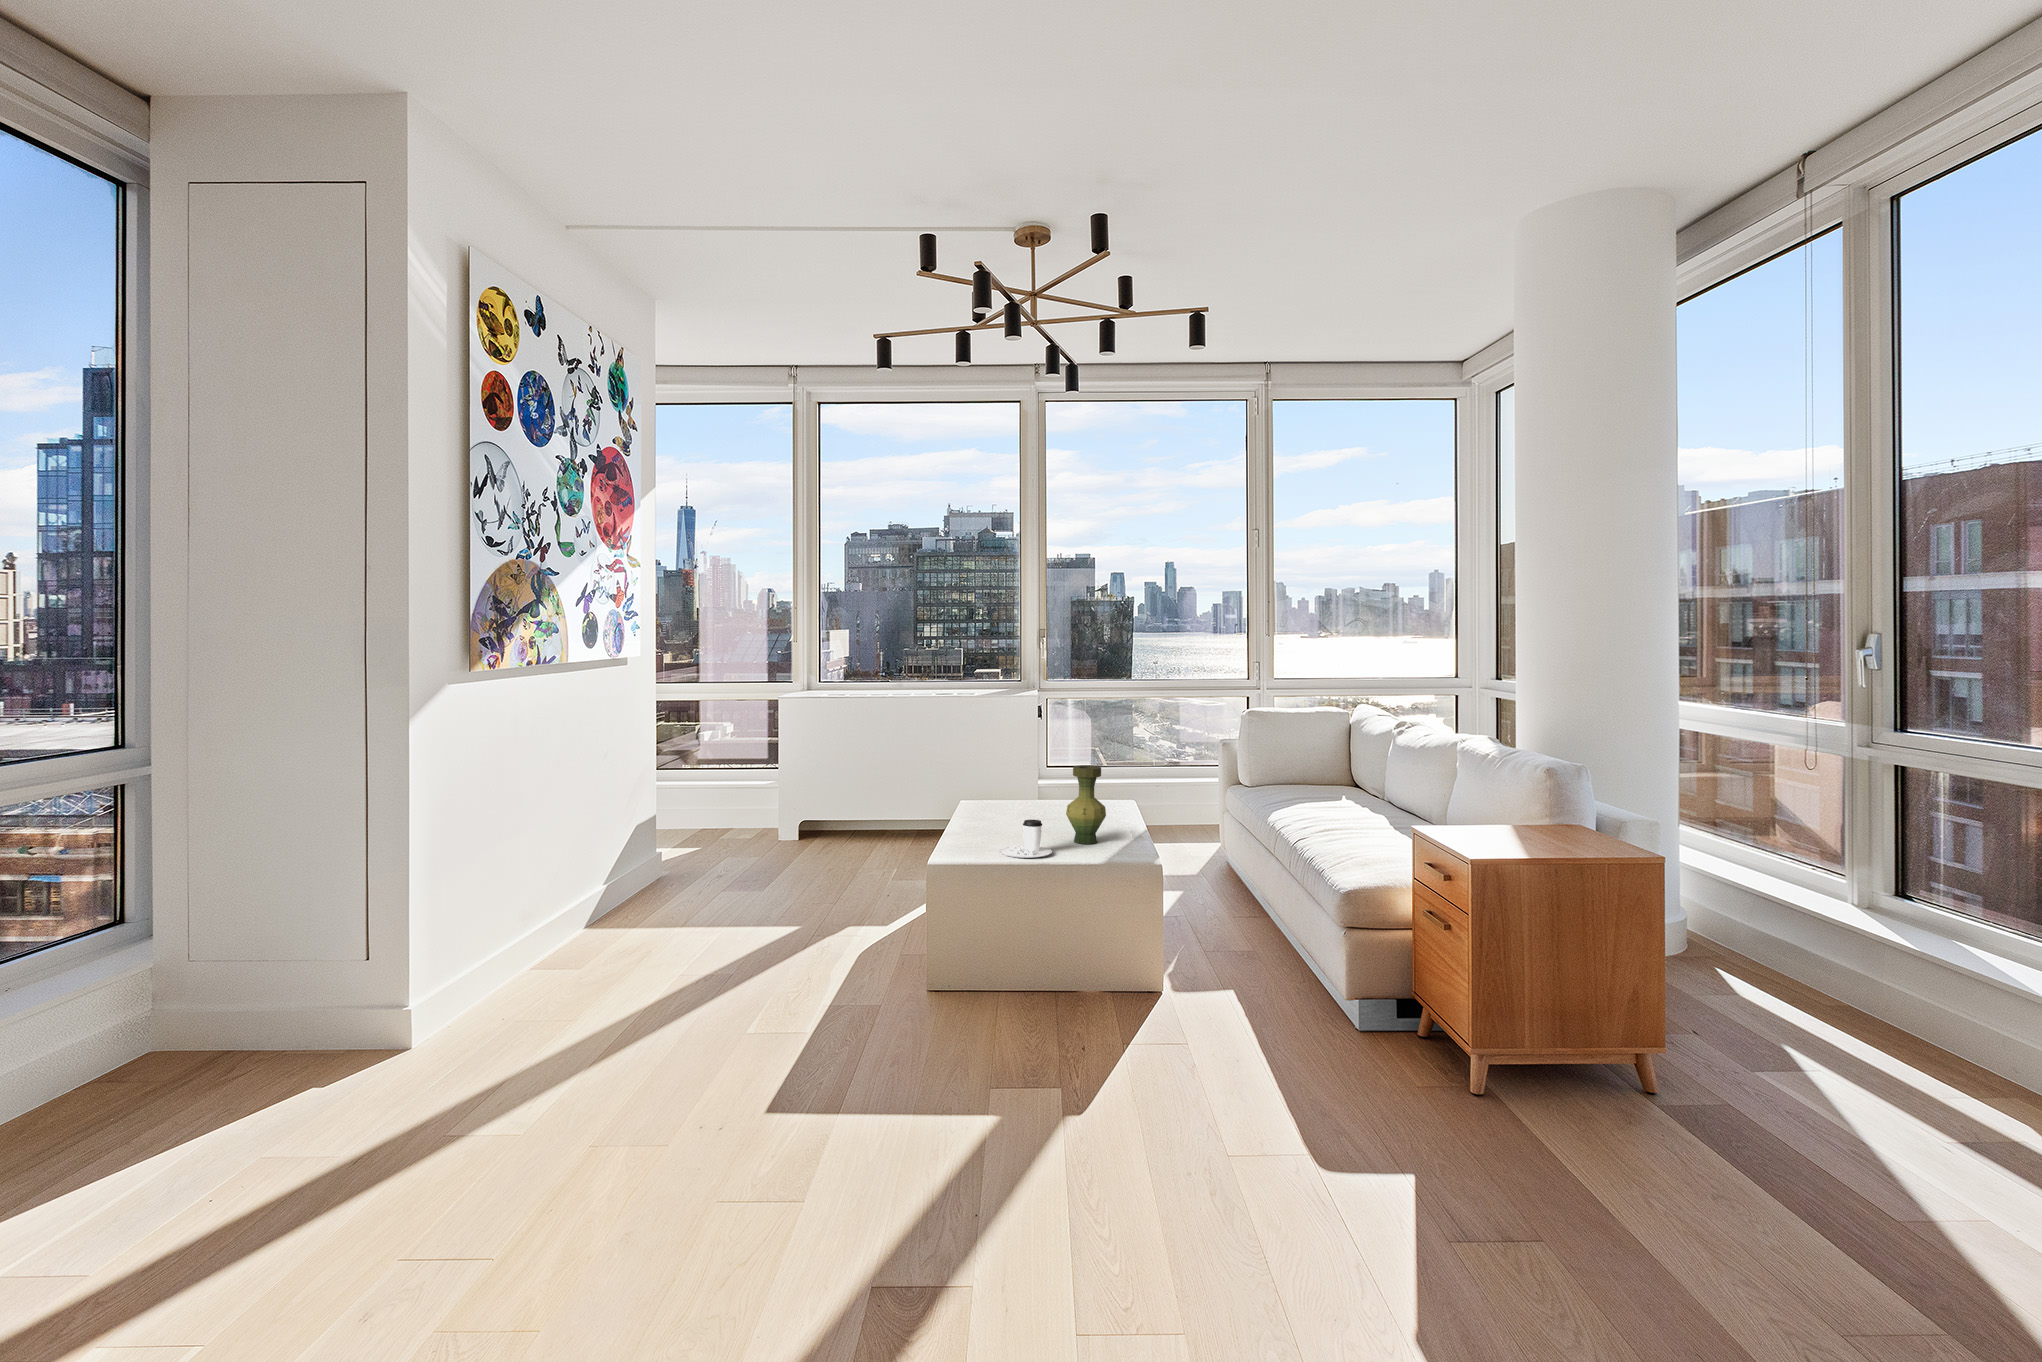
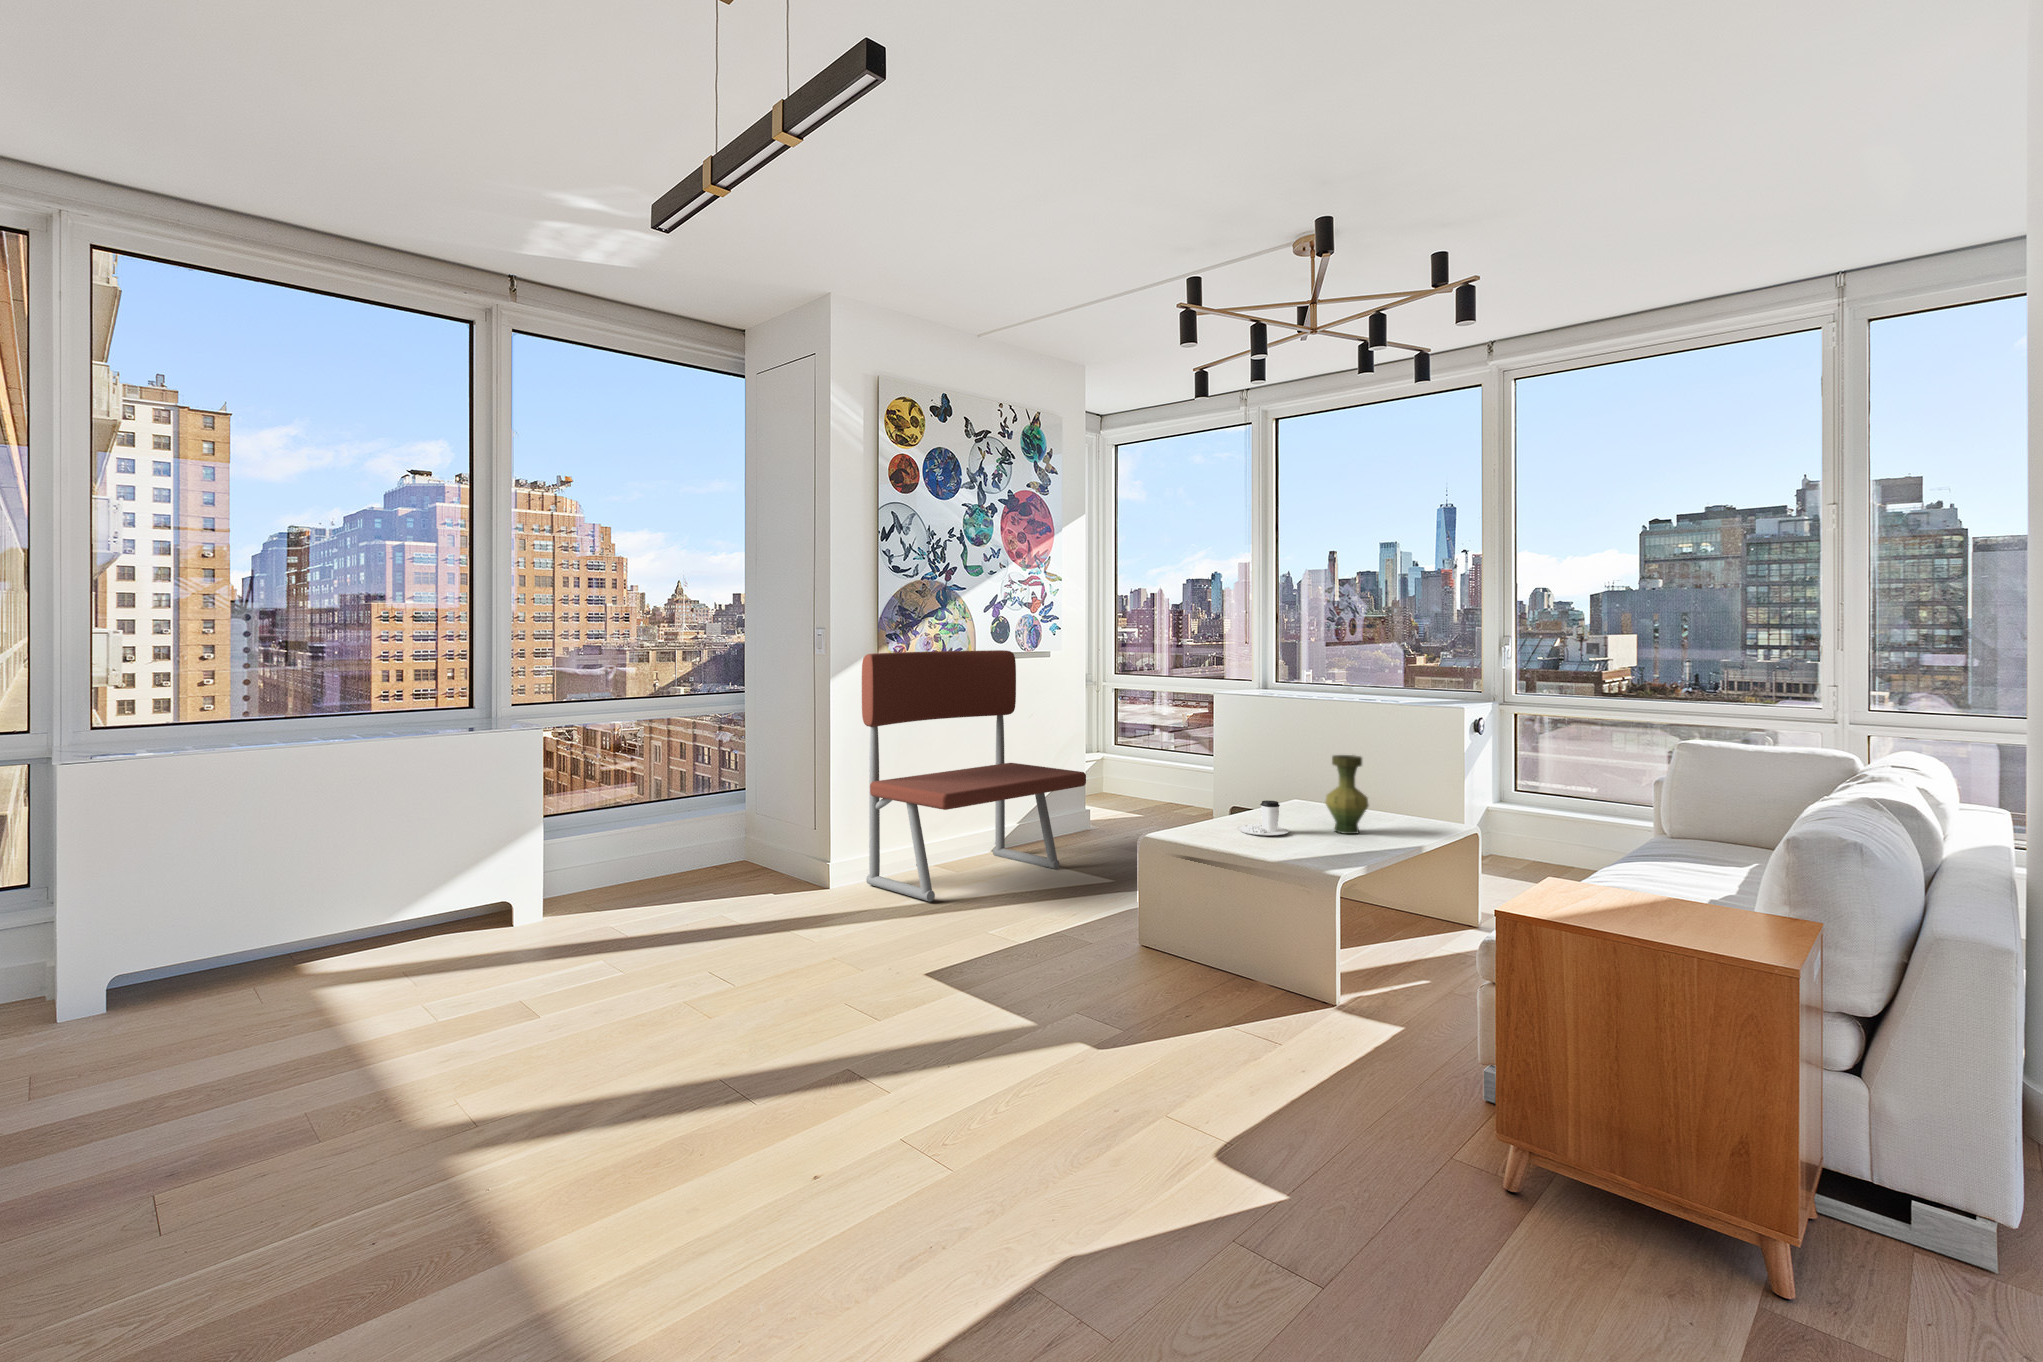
bench: none [475,659,747,1017] -> present [862,650,1086,902]

